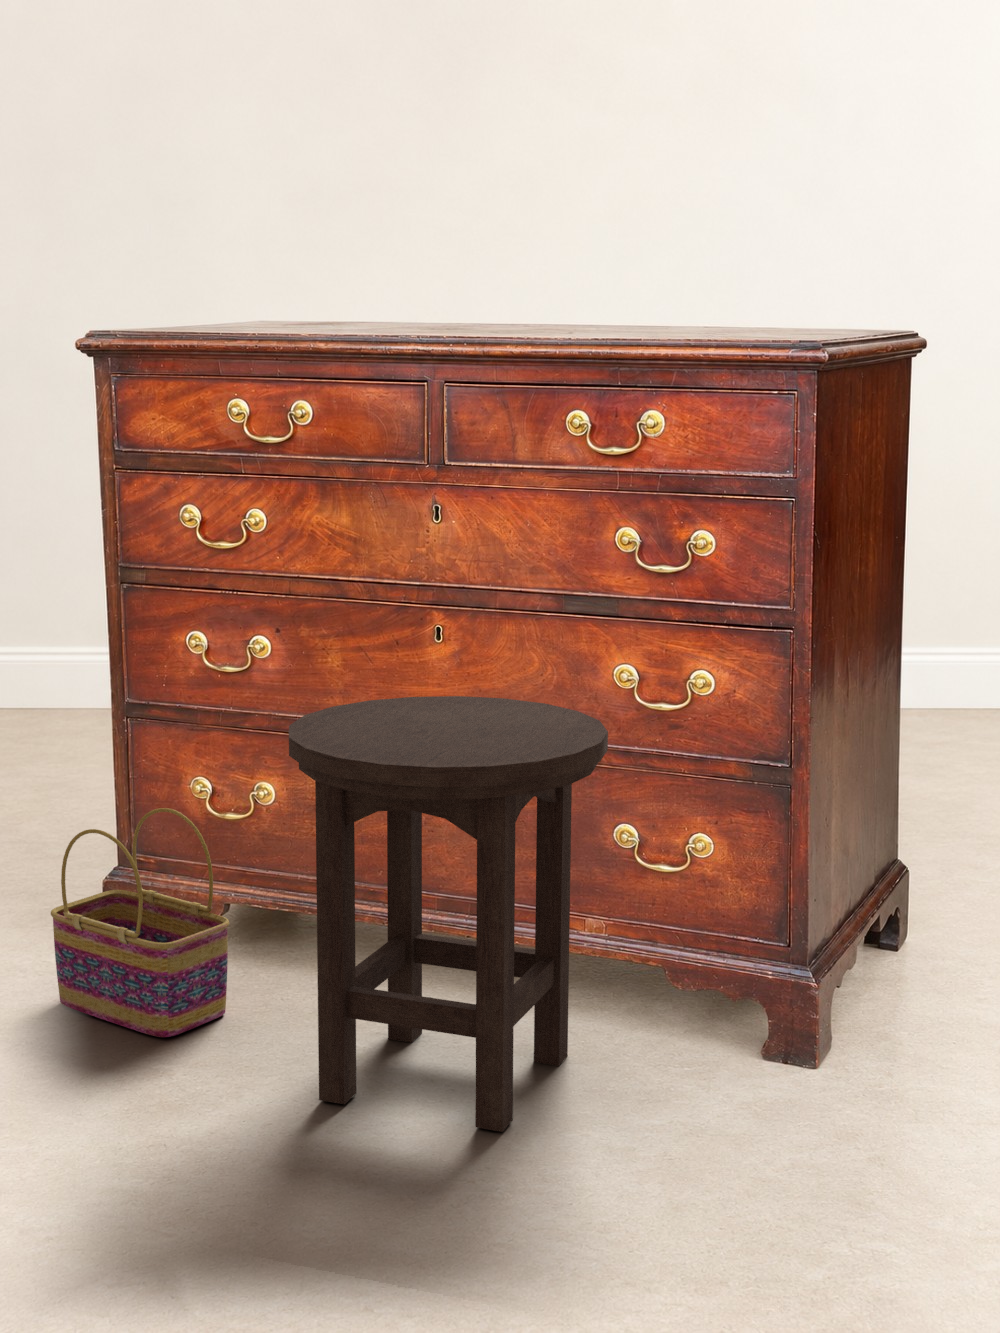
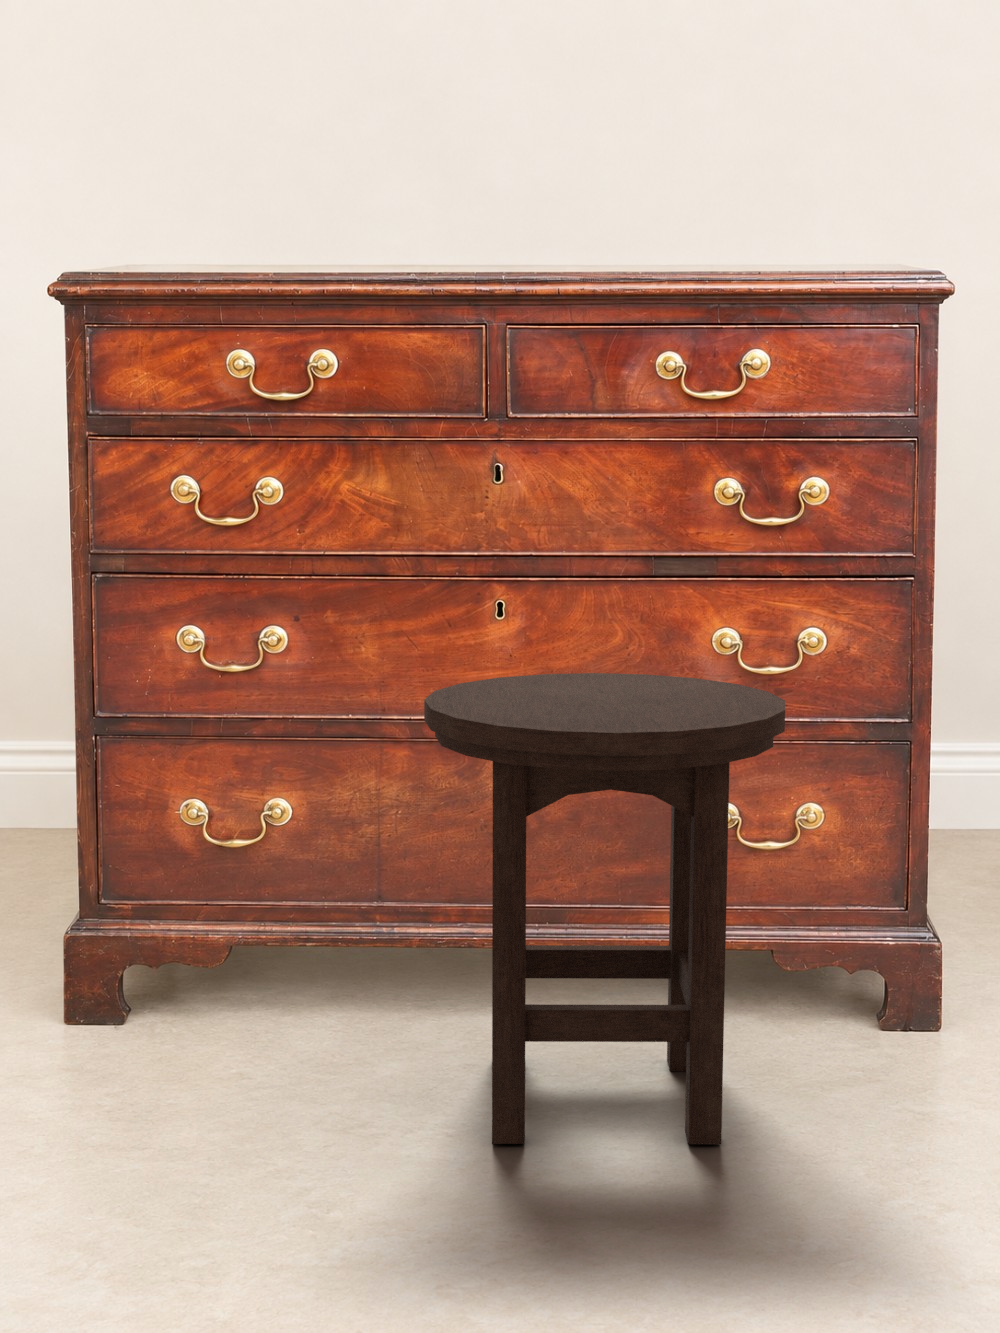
basket: present [51,808,230,1037] -> none [60,835,290,1106]

